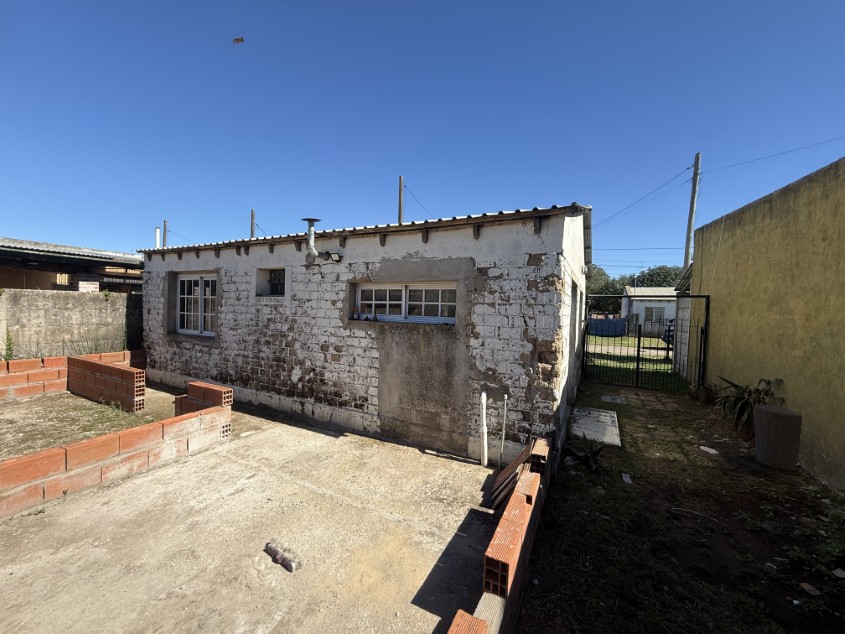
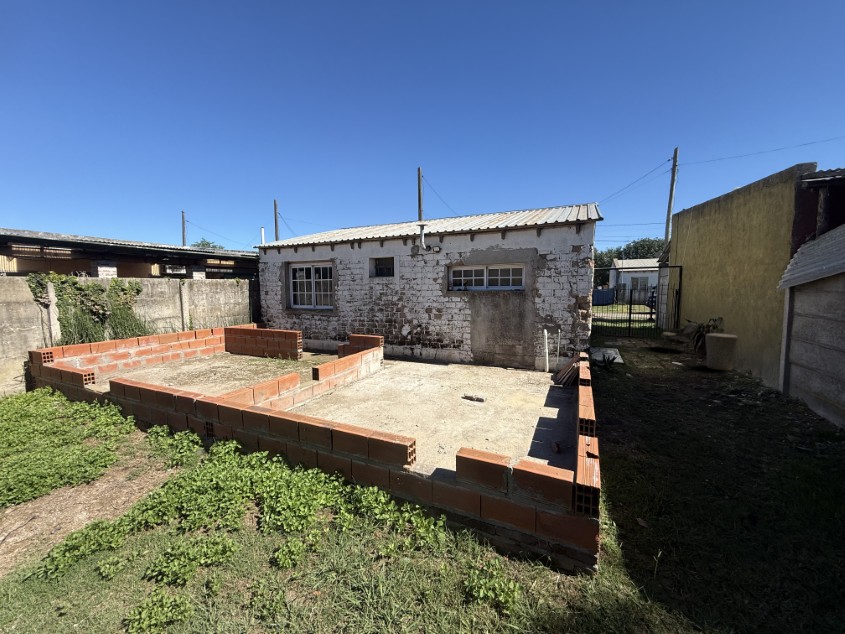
lounge chair: none [680,378,737,429] -> present [661,322,698,355]

